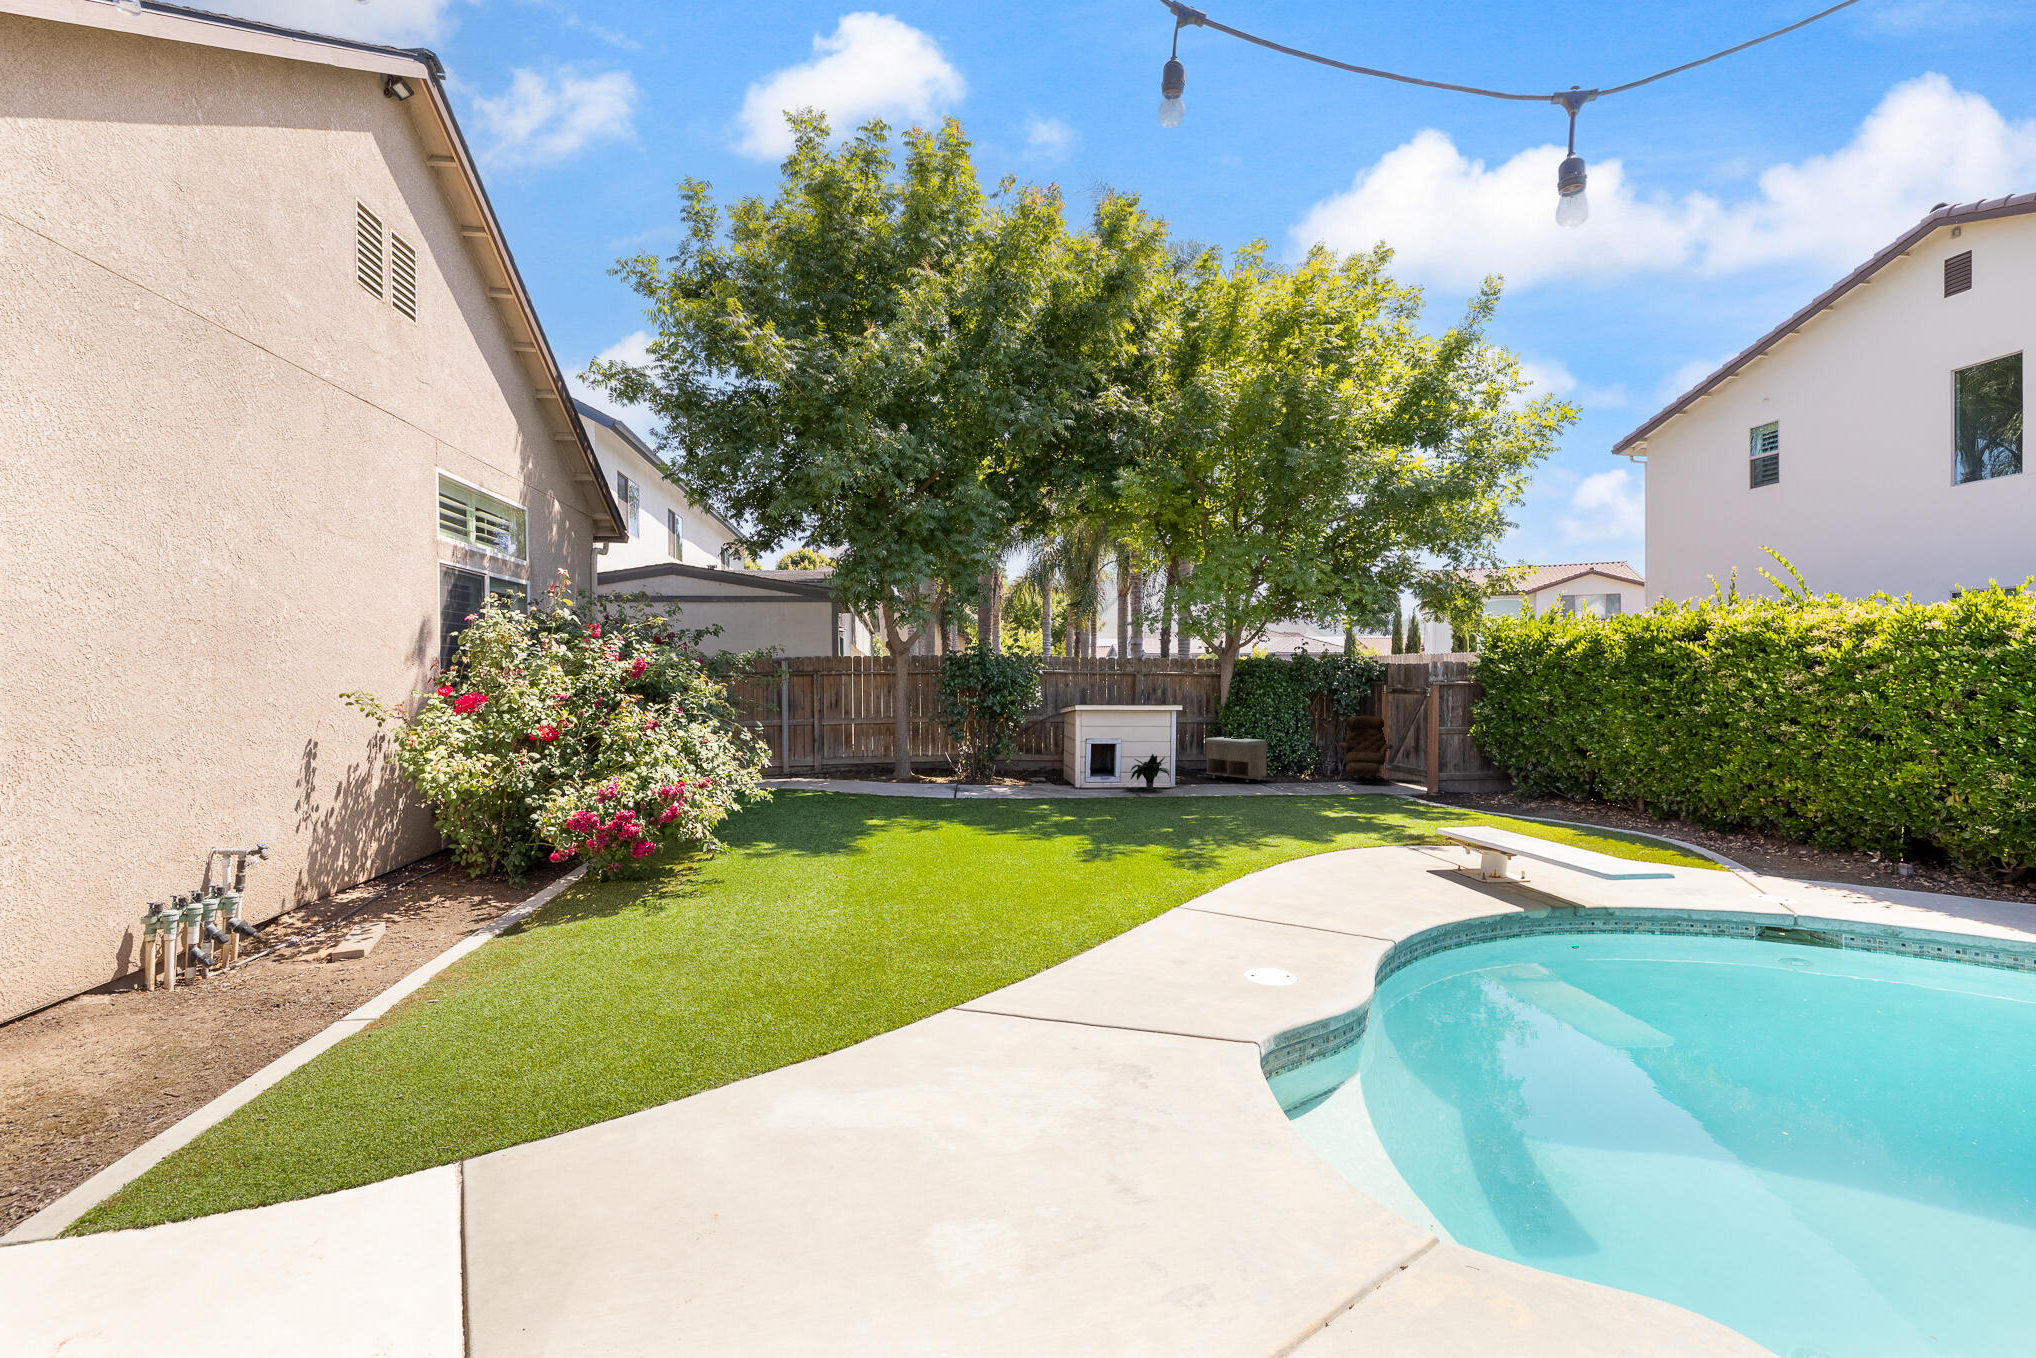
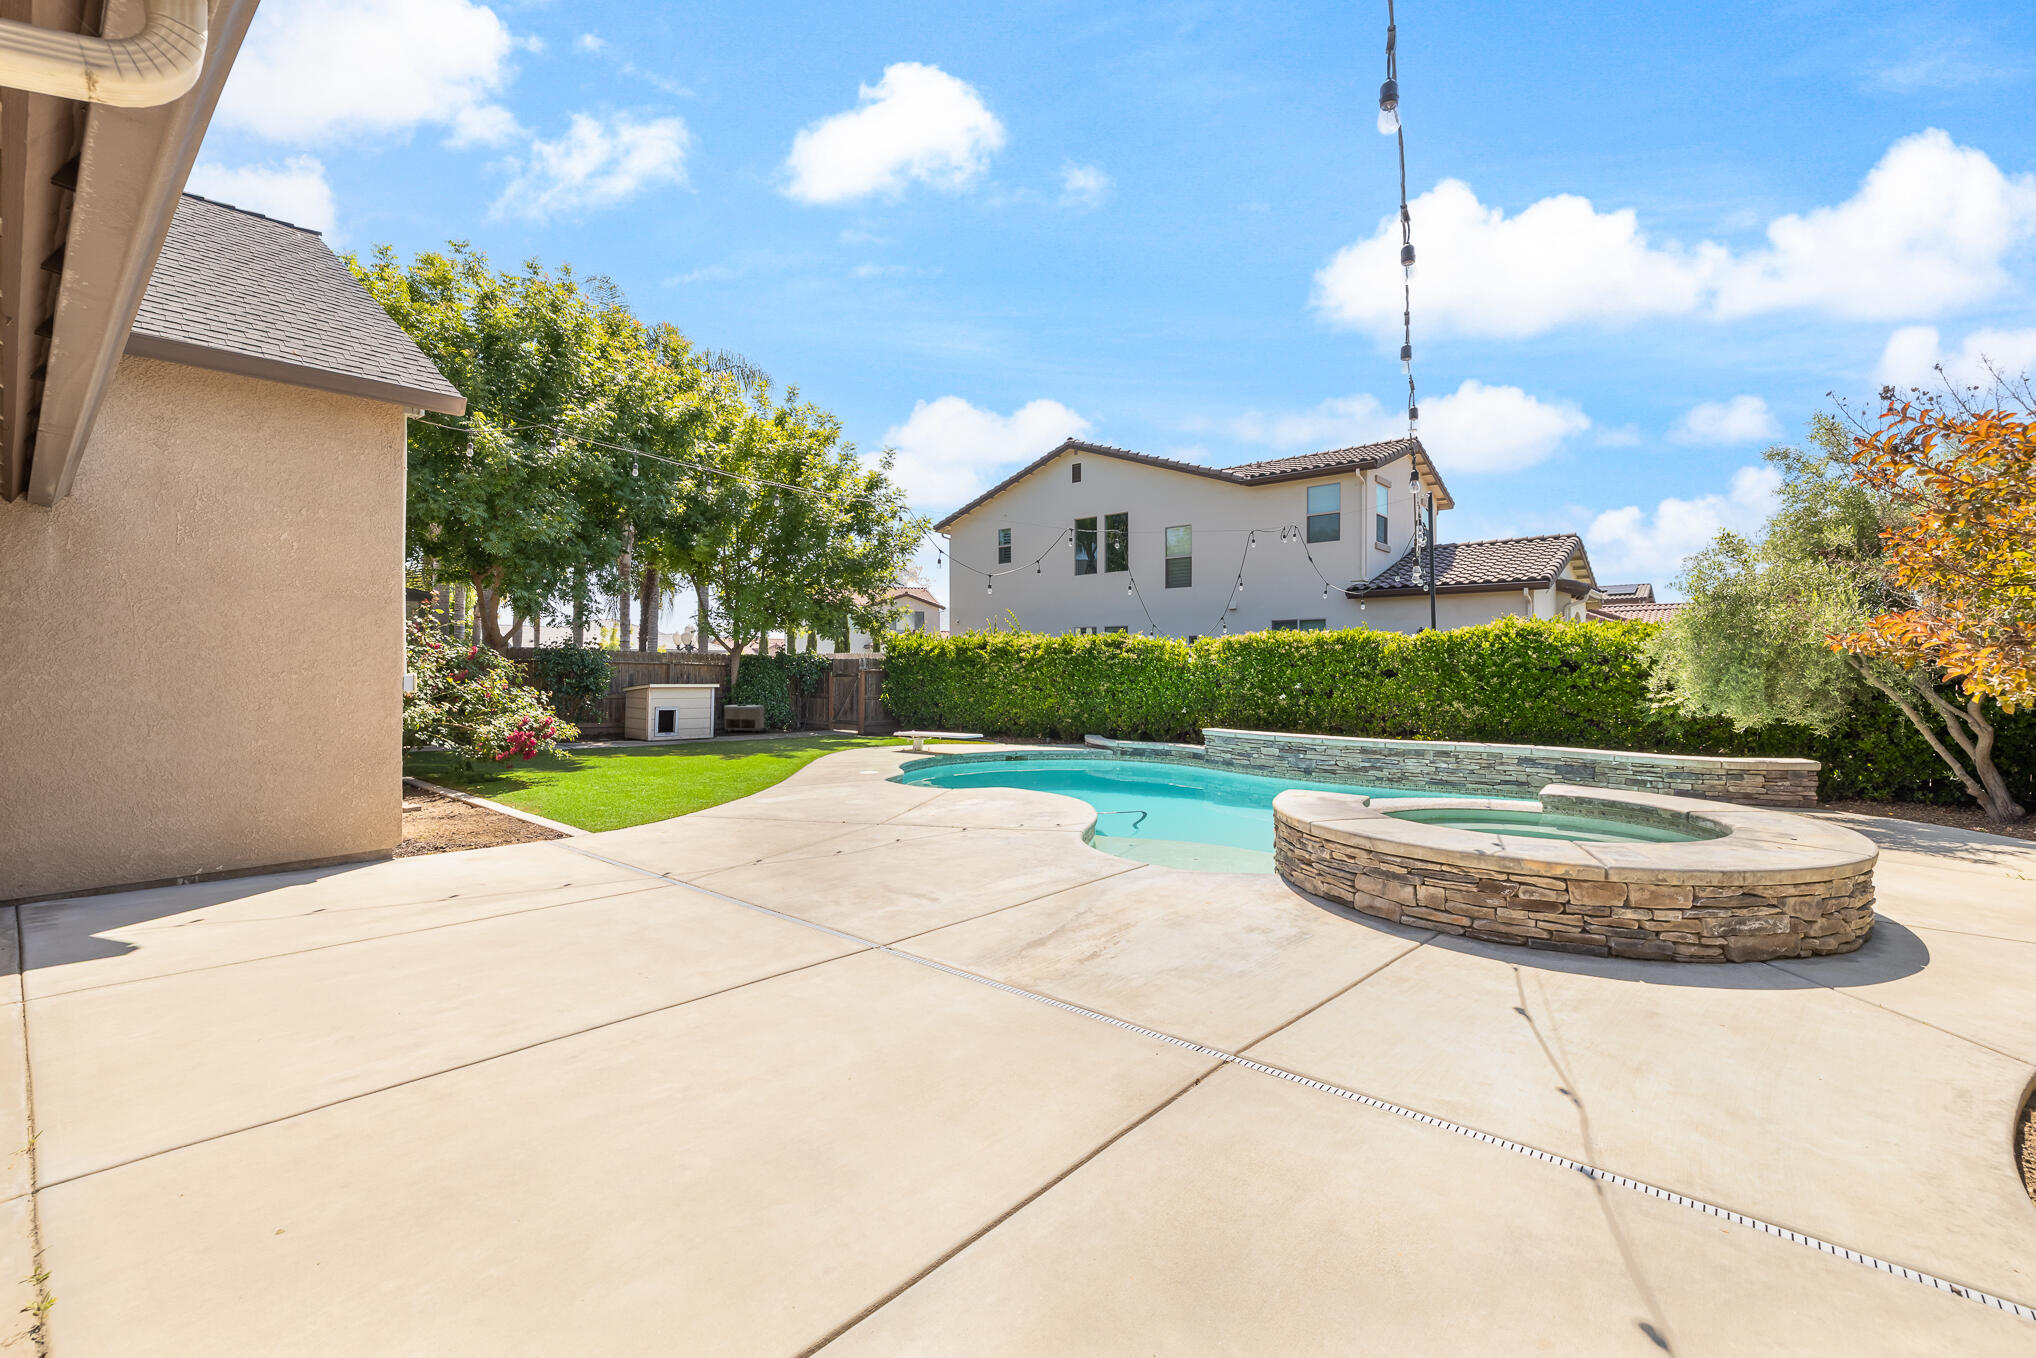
lounge chair: present [1339,716,1393,785] -> none [804,689,835,730]
potted plant: present [1131,754,1169,789] -> none [687,715,717,738]

